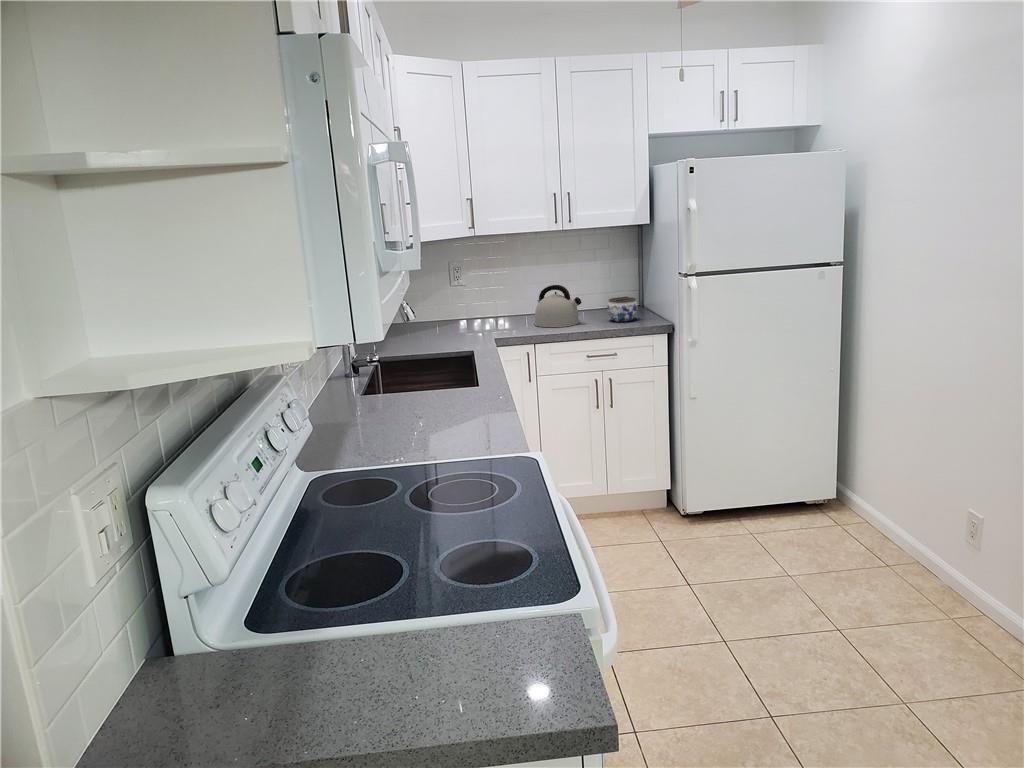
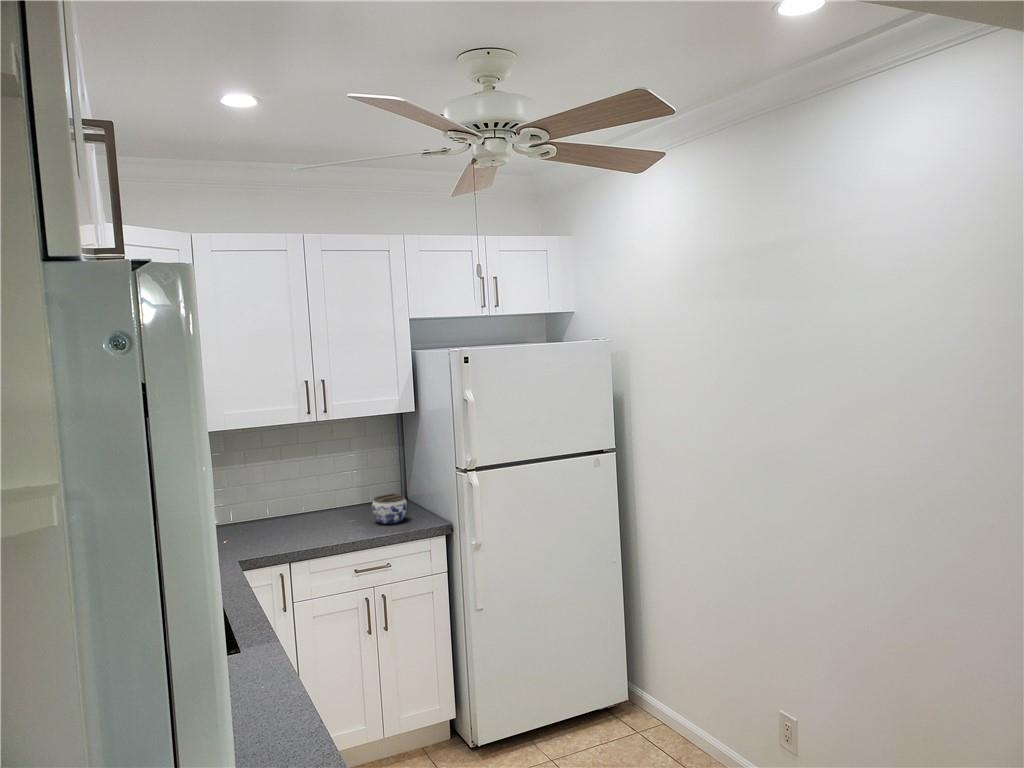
kettle: present [535,285,582,327] -> none [285,485,343,537]

